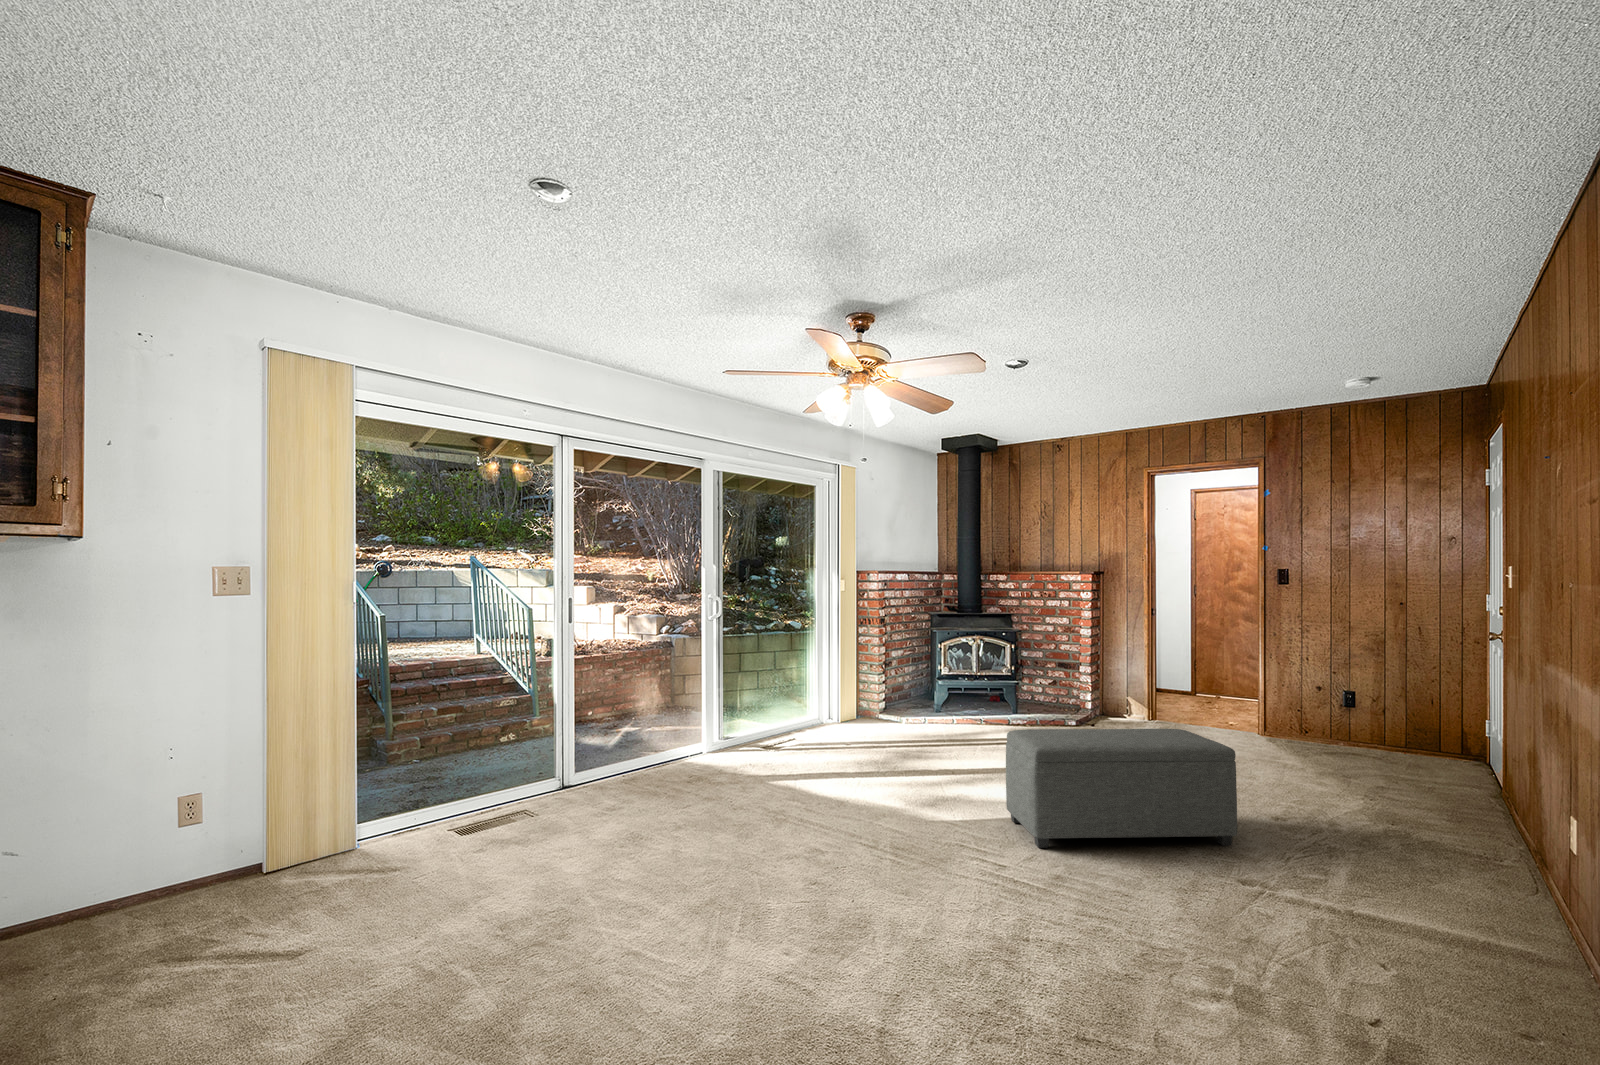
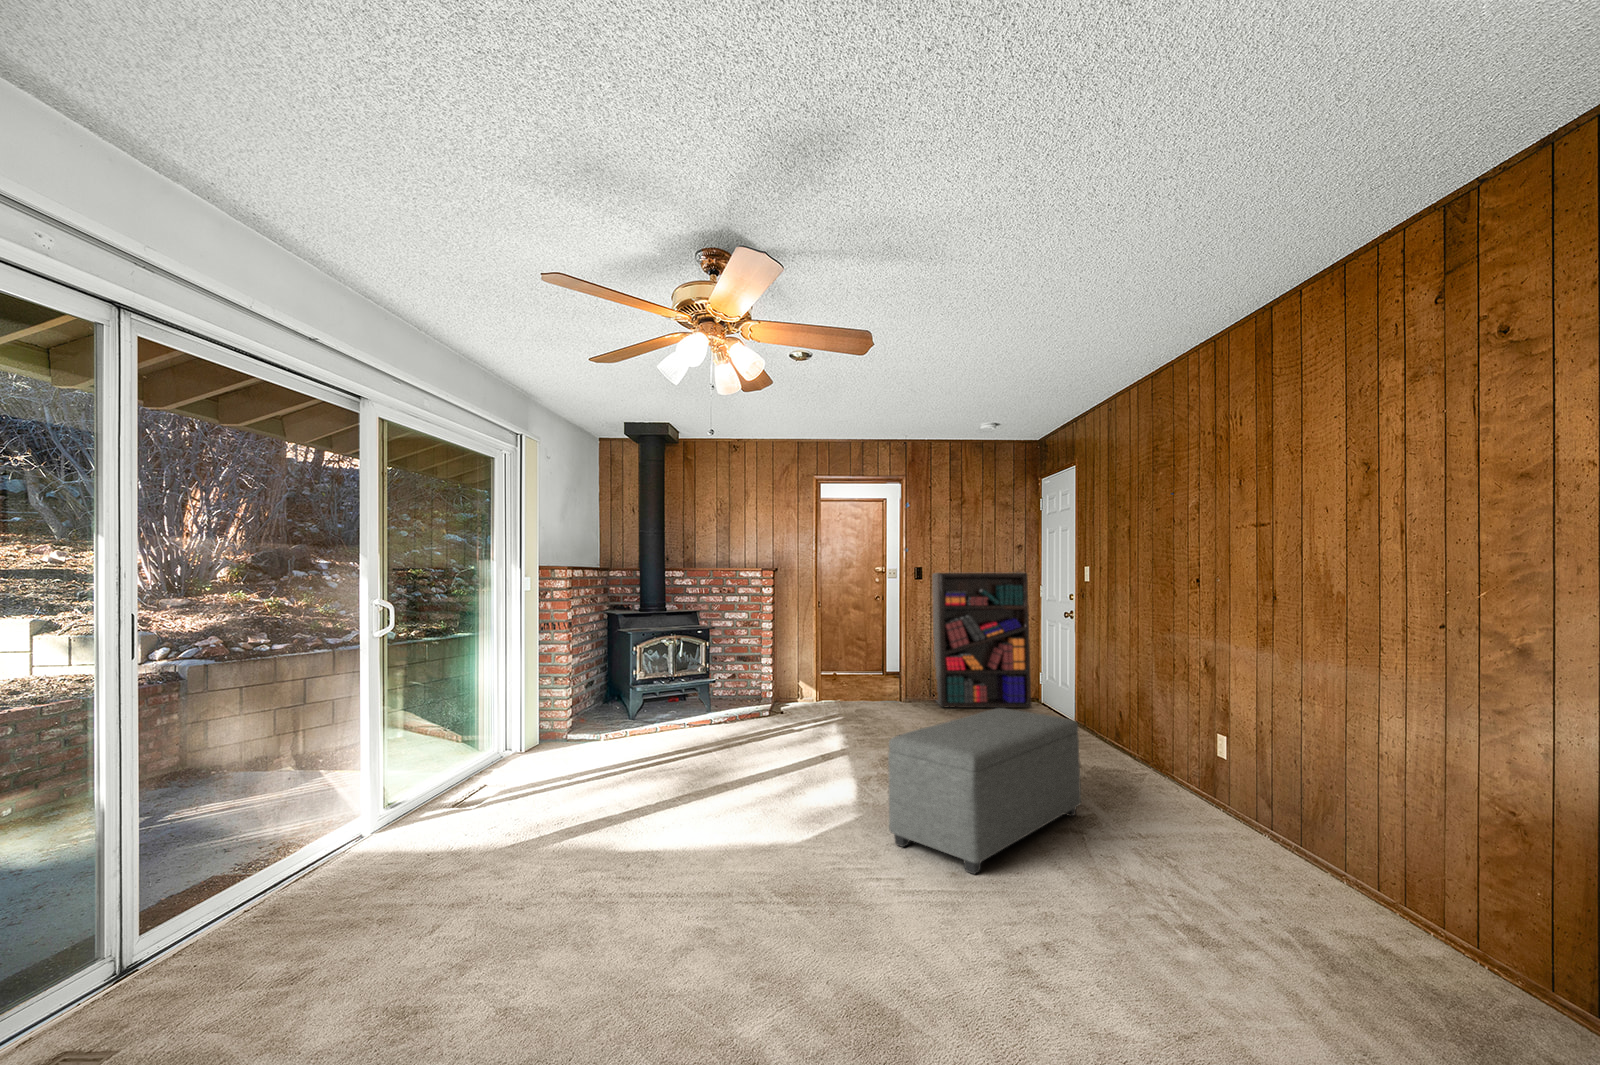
bookshelf: none [1291,581,1439,765] -> present [932,572,1031,708]

